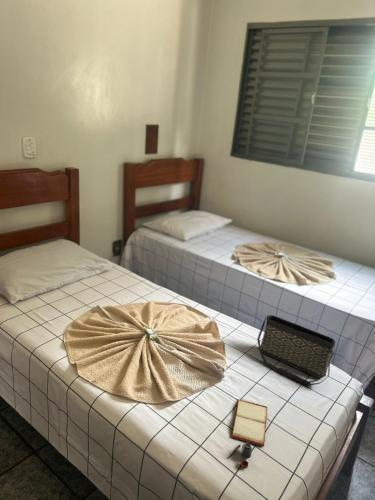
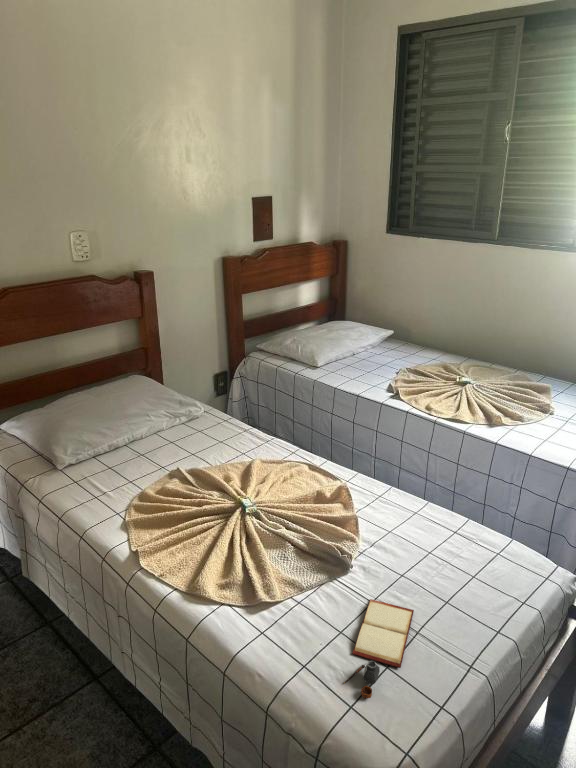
handbag: present [257,315,335,386] -> none [407,473,524,579]

